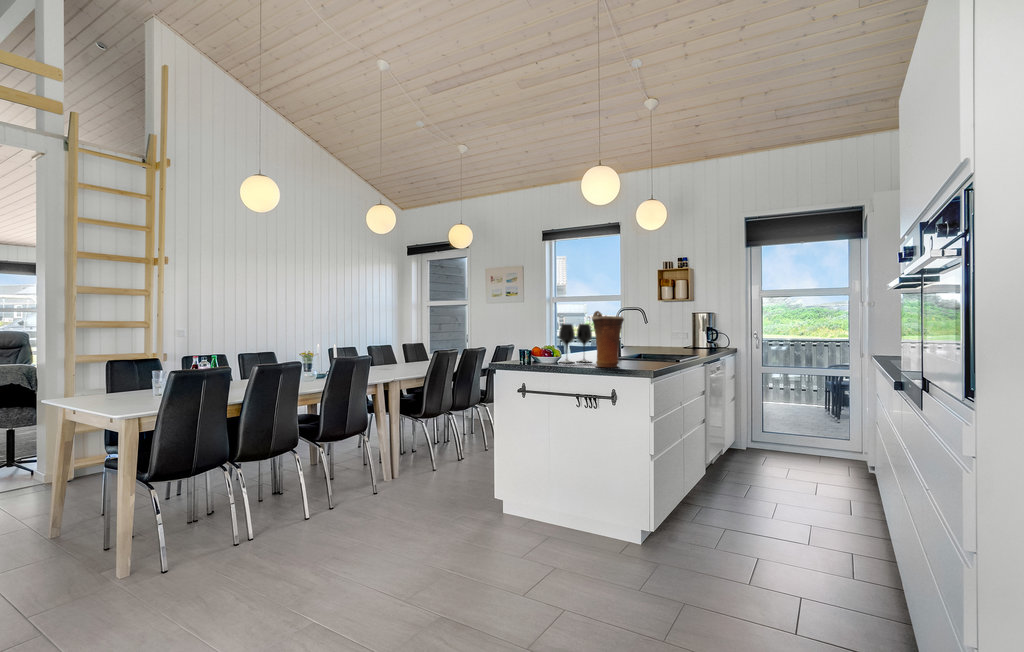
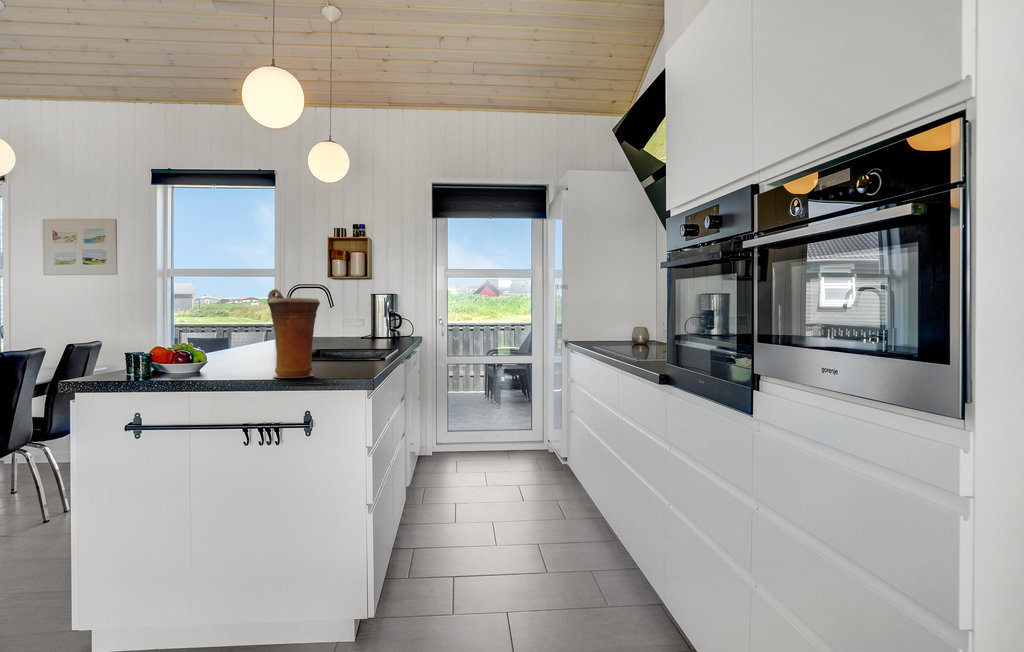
wine glass: present [559,324,592,363] -> none [204,309,262,373]

